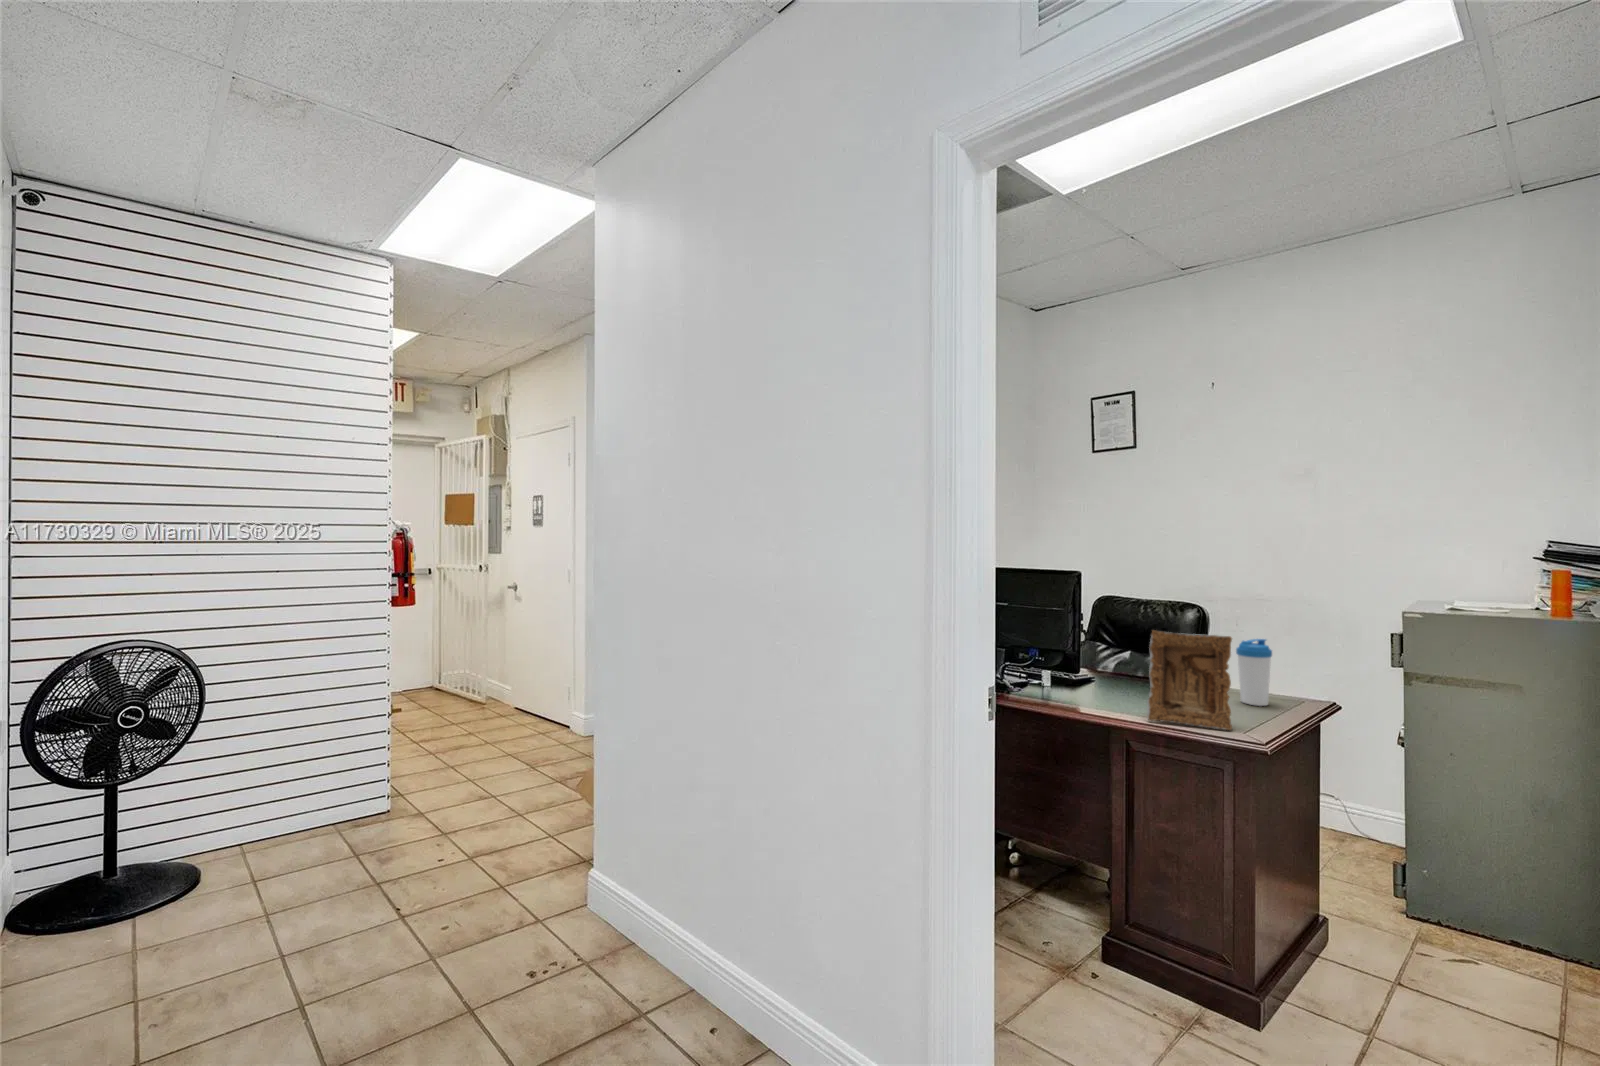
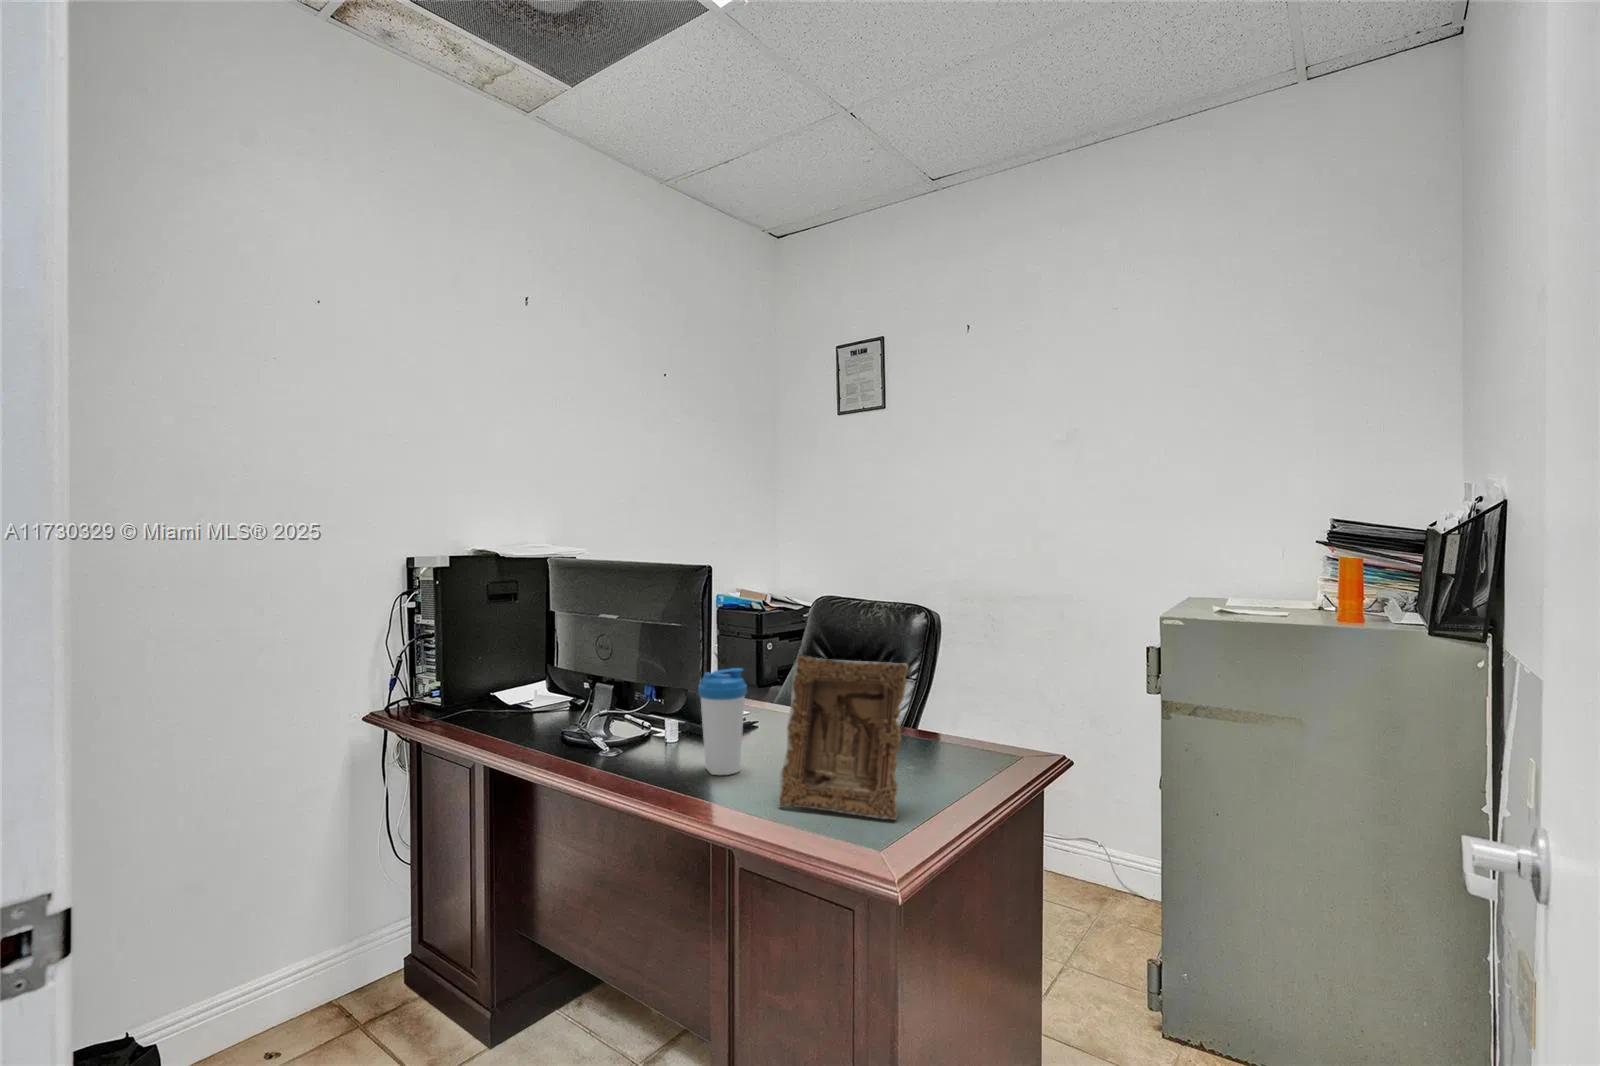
water bottle: present [1236,639,1272,706] -> present [698,668,747,775]

